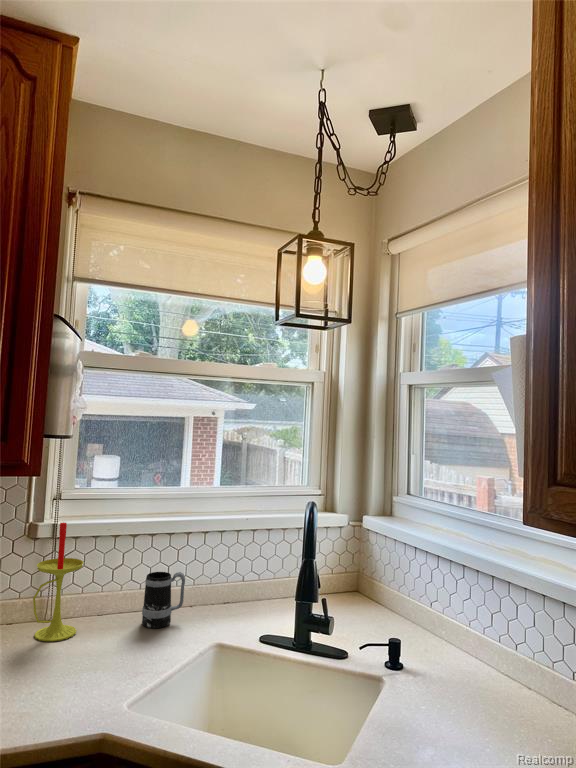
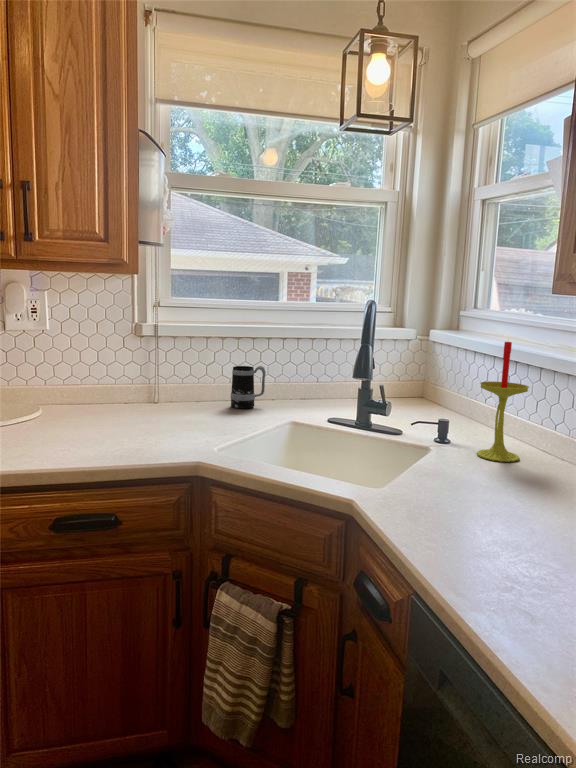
candle: present [33,522,84,641] -> present [477,342,529,462]

